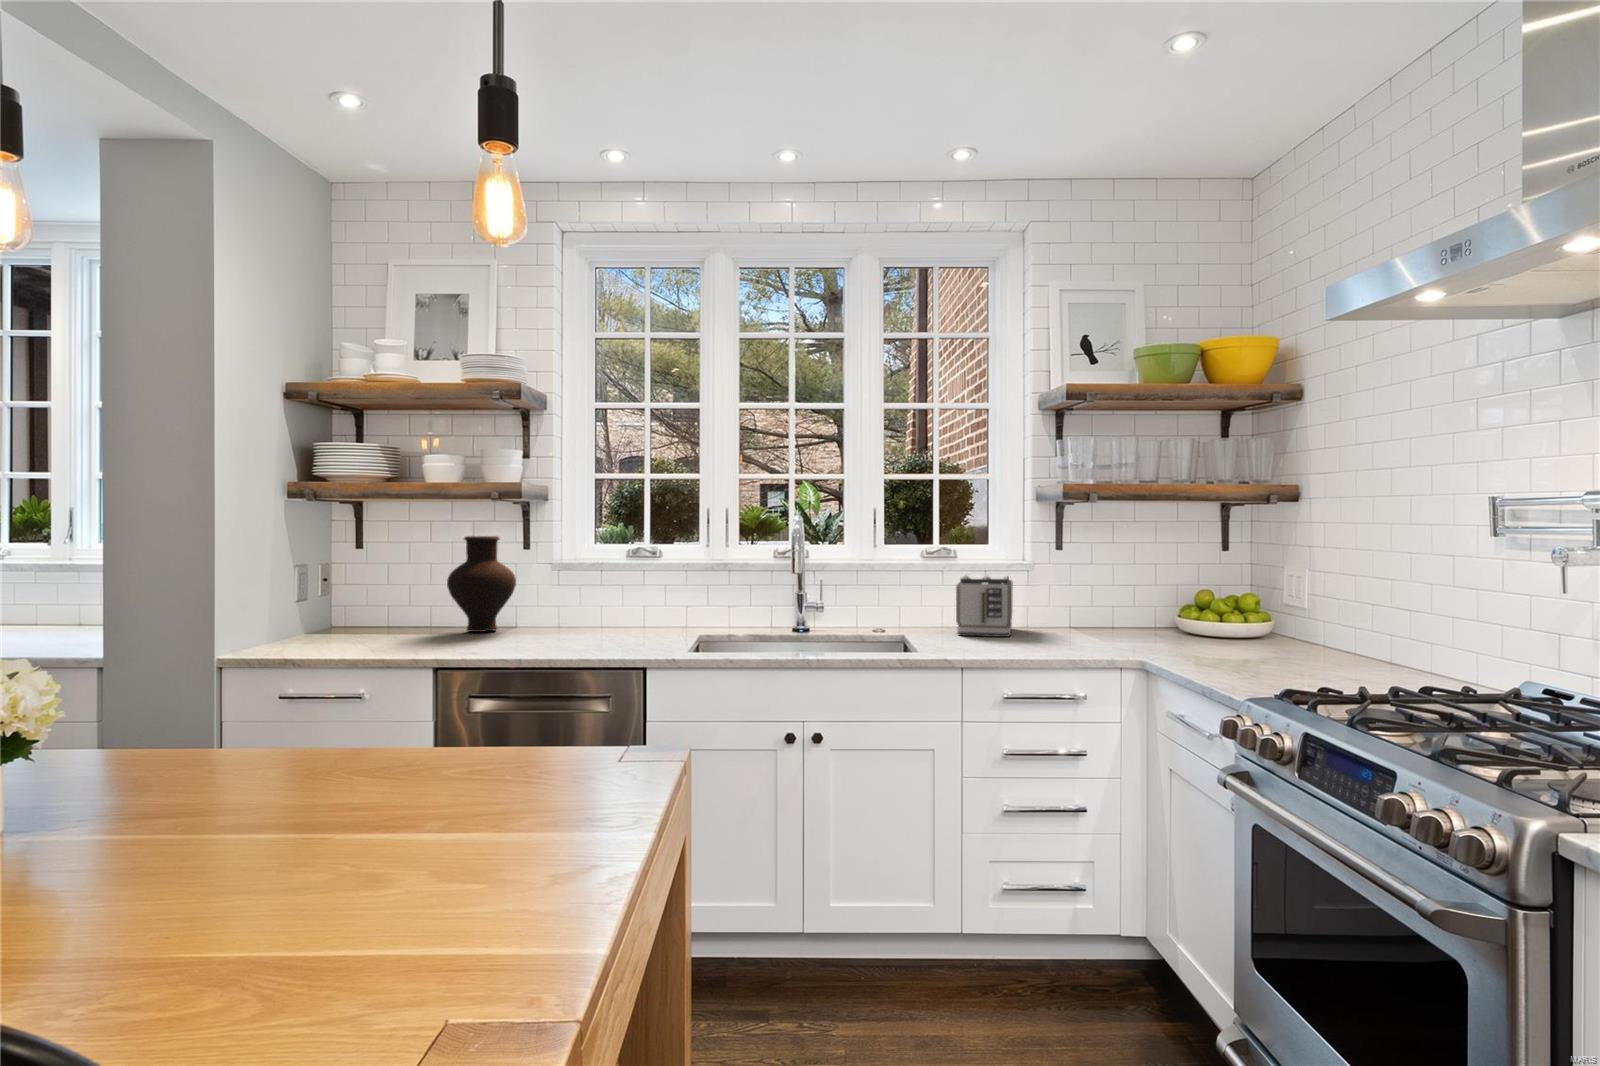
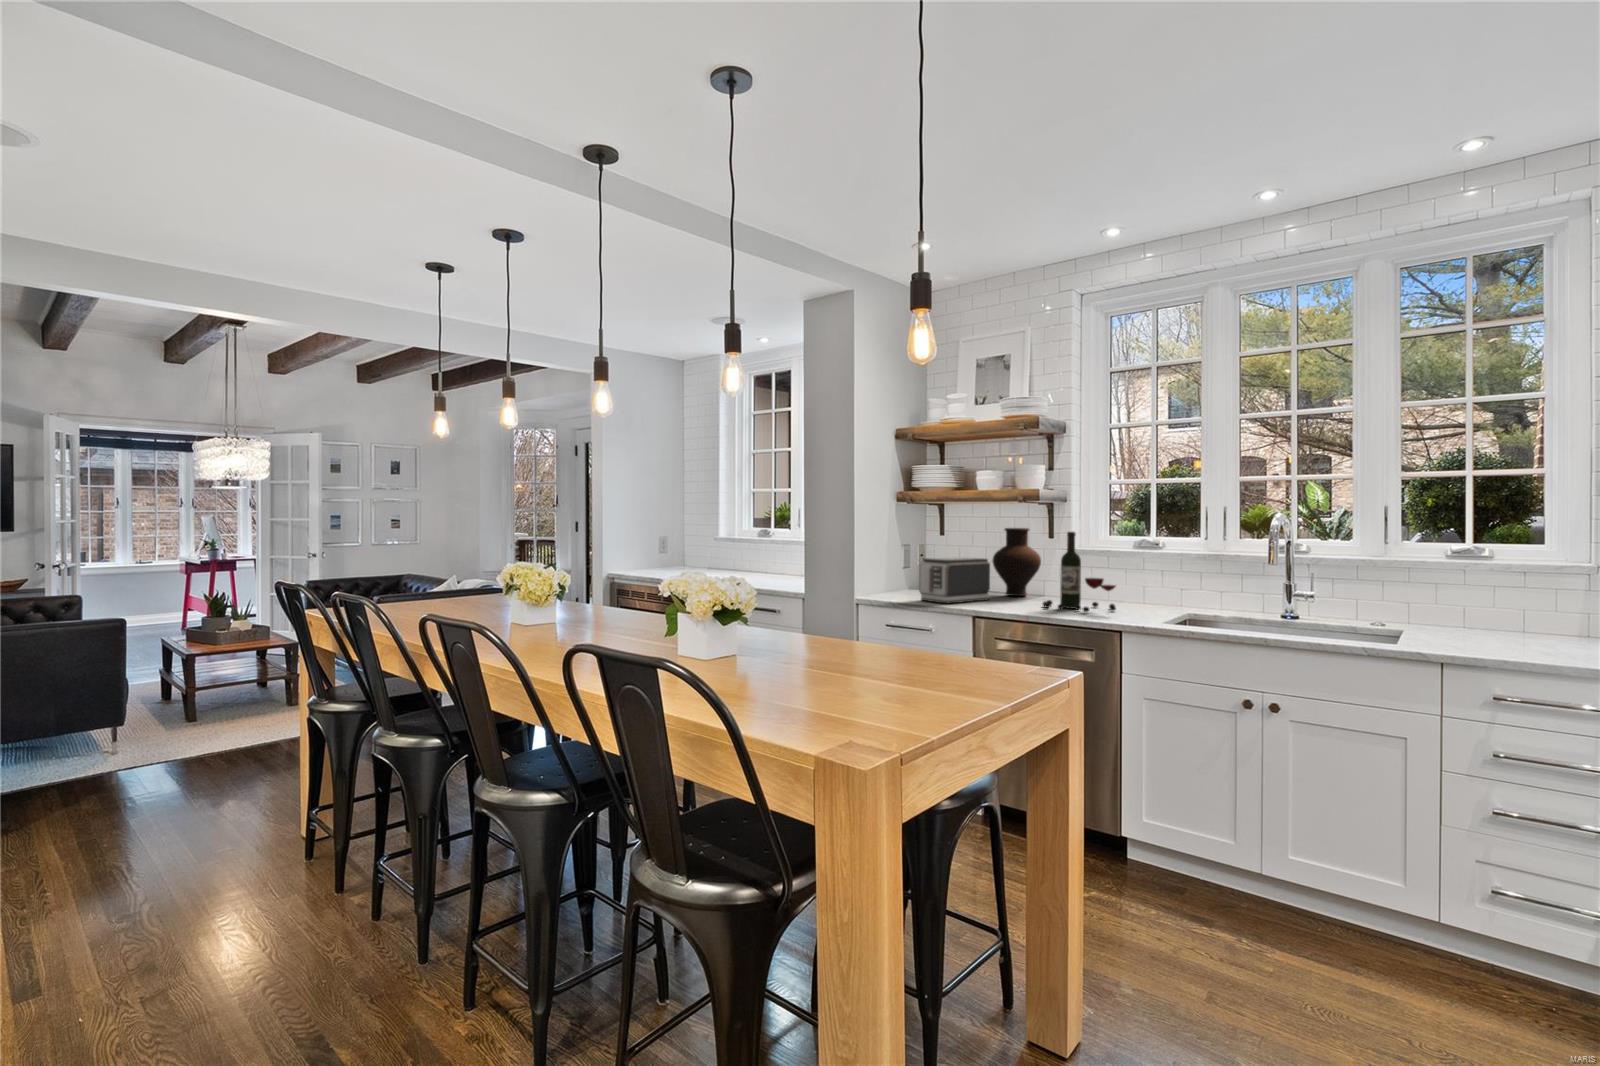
wine bottle: none [531,541,633,646] -> present [1043,532,1116,612]
toaster: present [956,575,1012,637] -> present [919,557,990,603]

